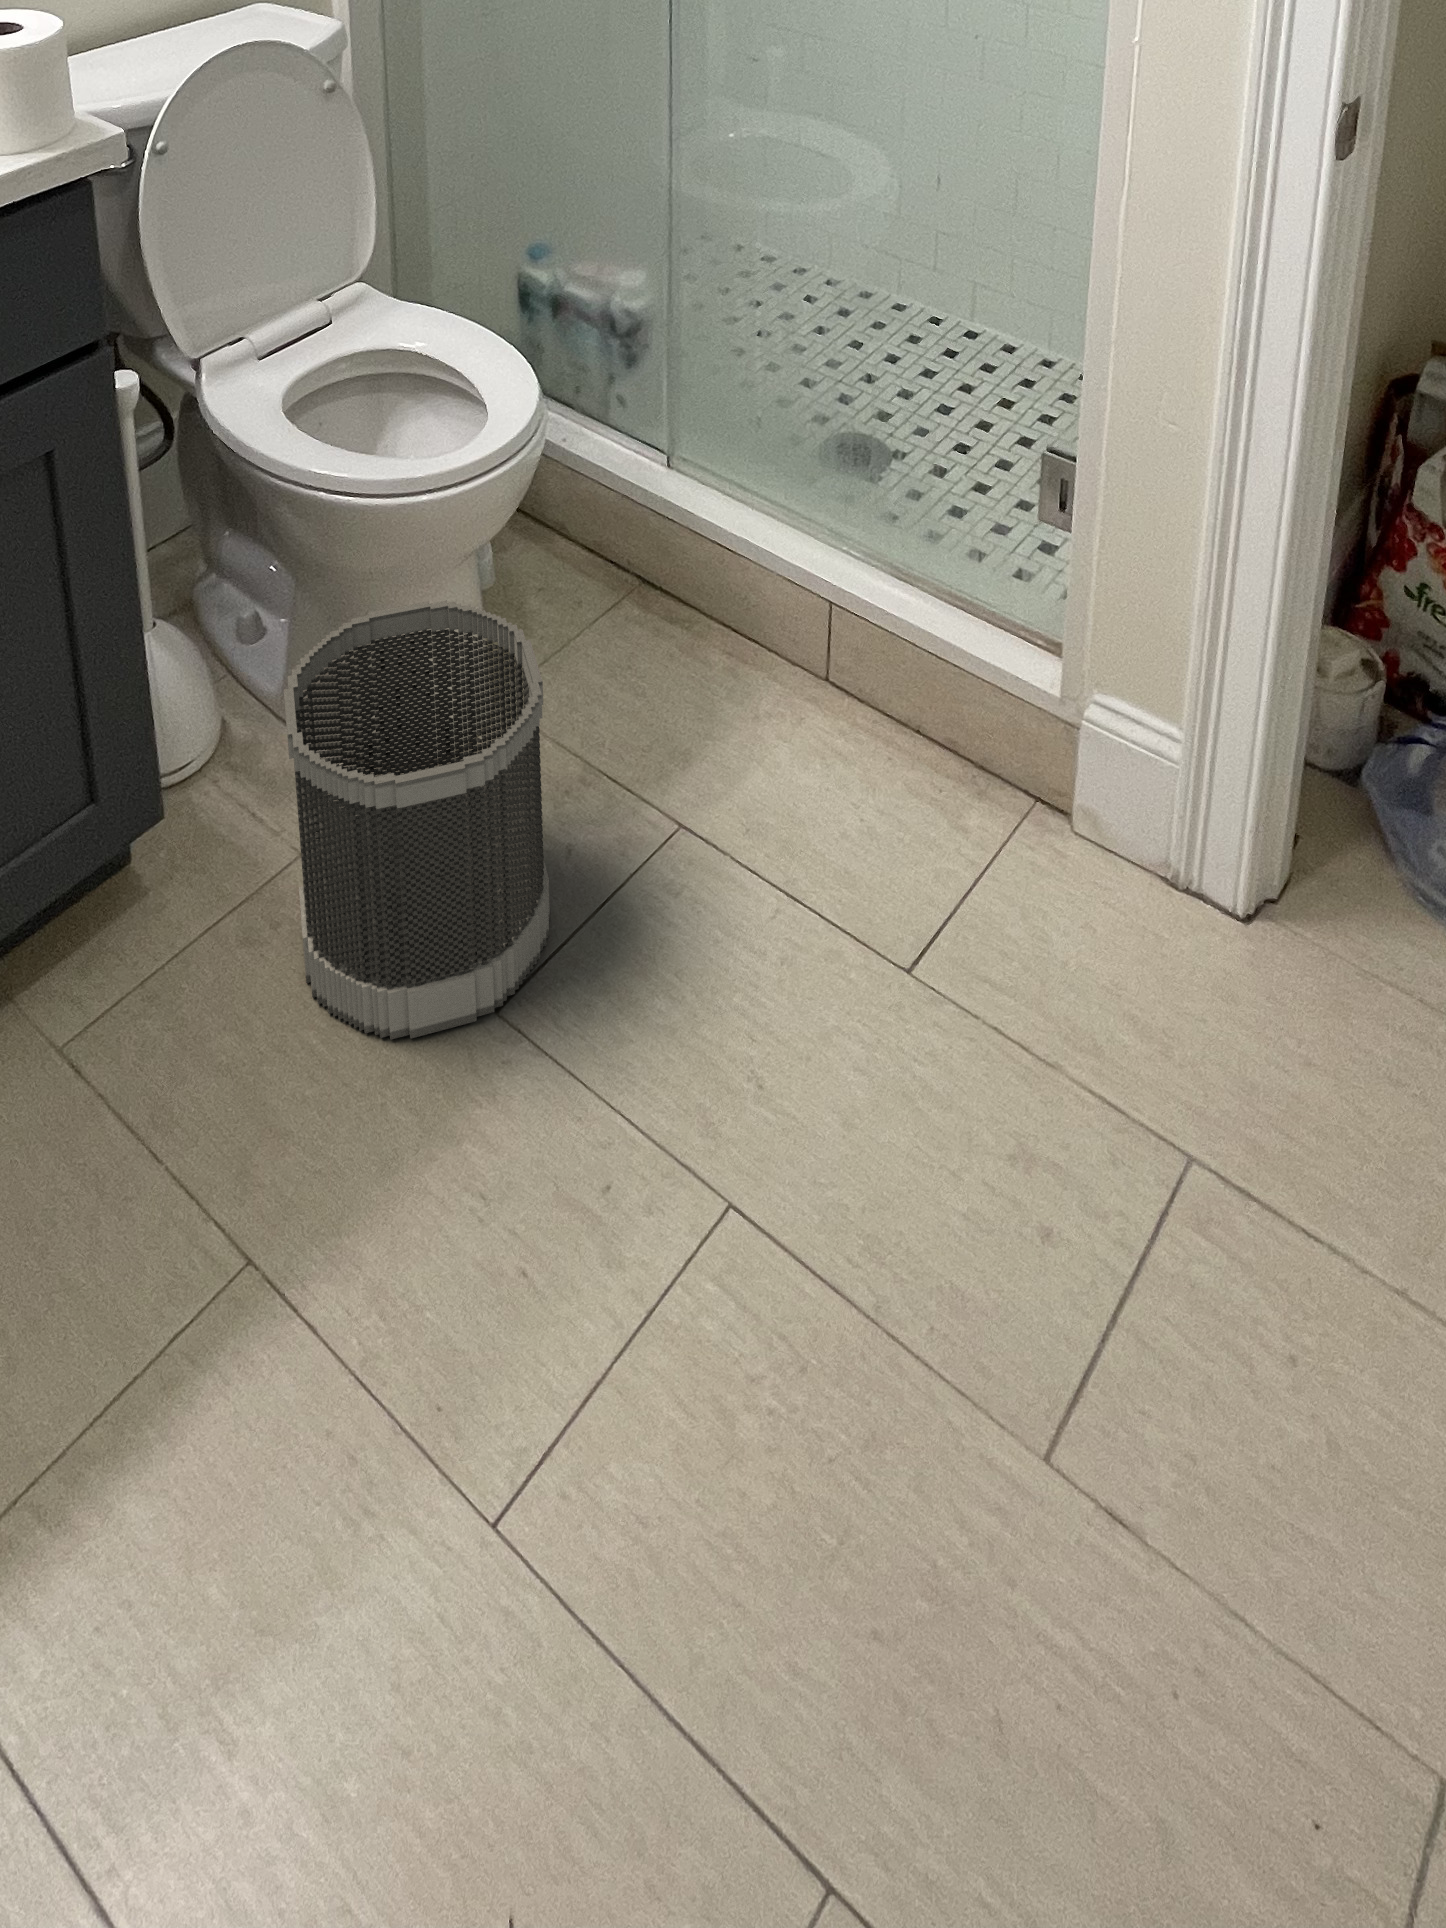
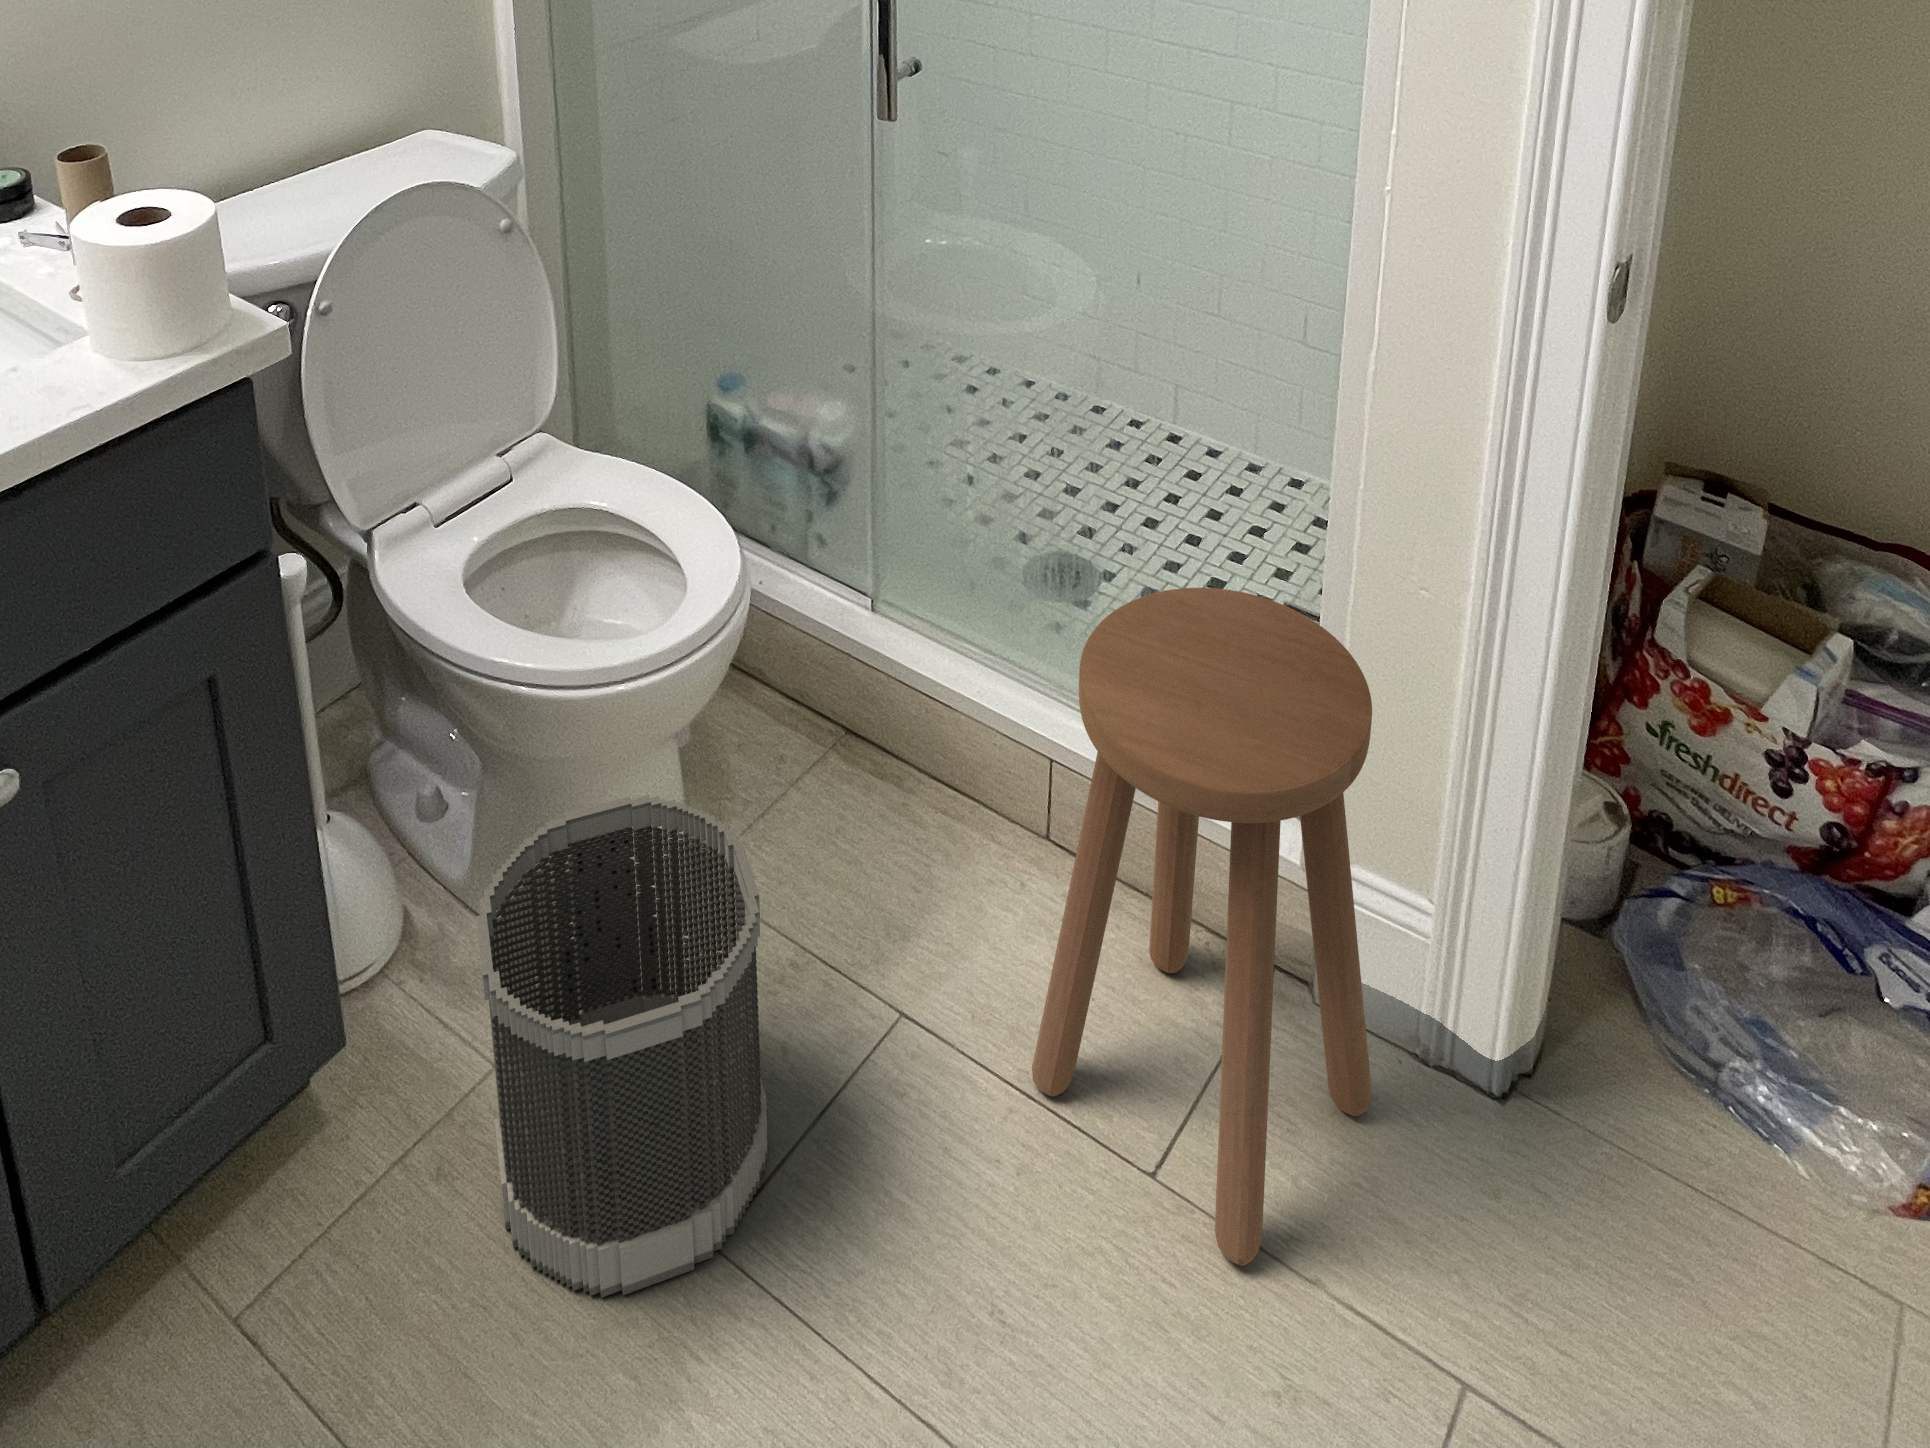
stool: none [800,421,1120,1039] -> present [1032,588,1372,1266]

